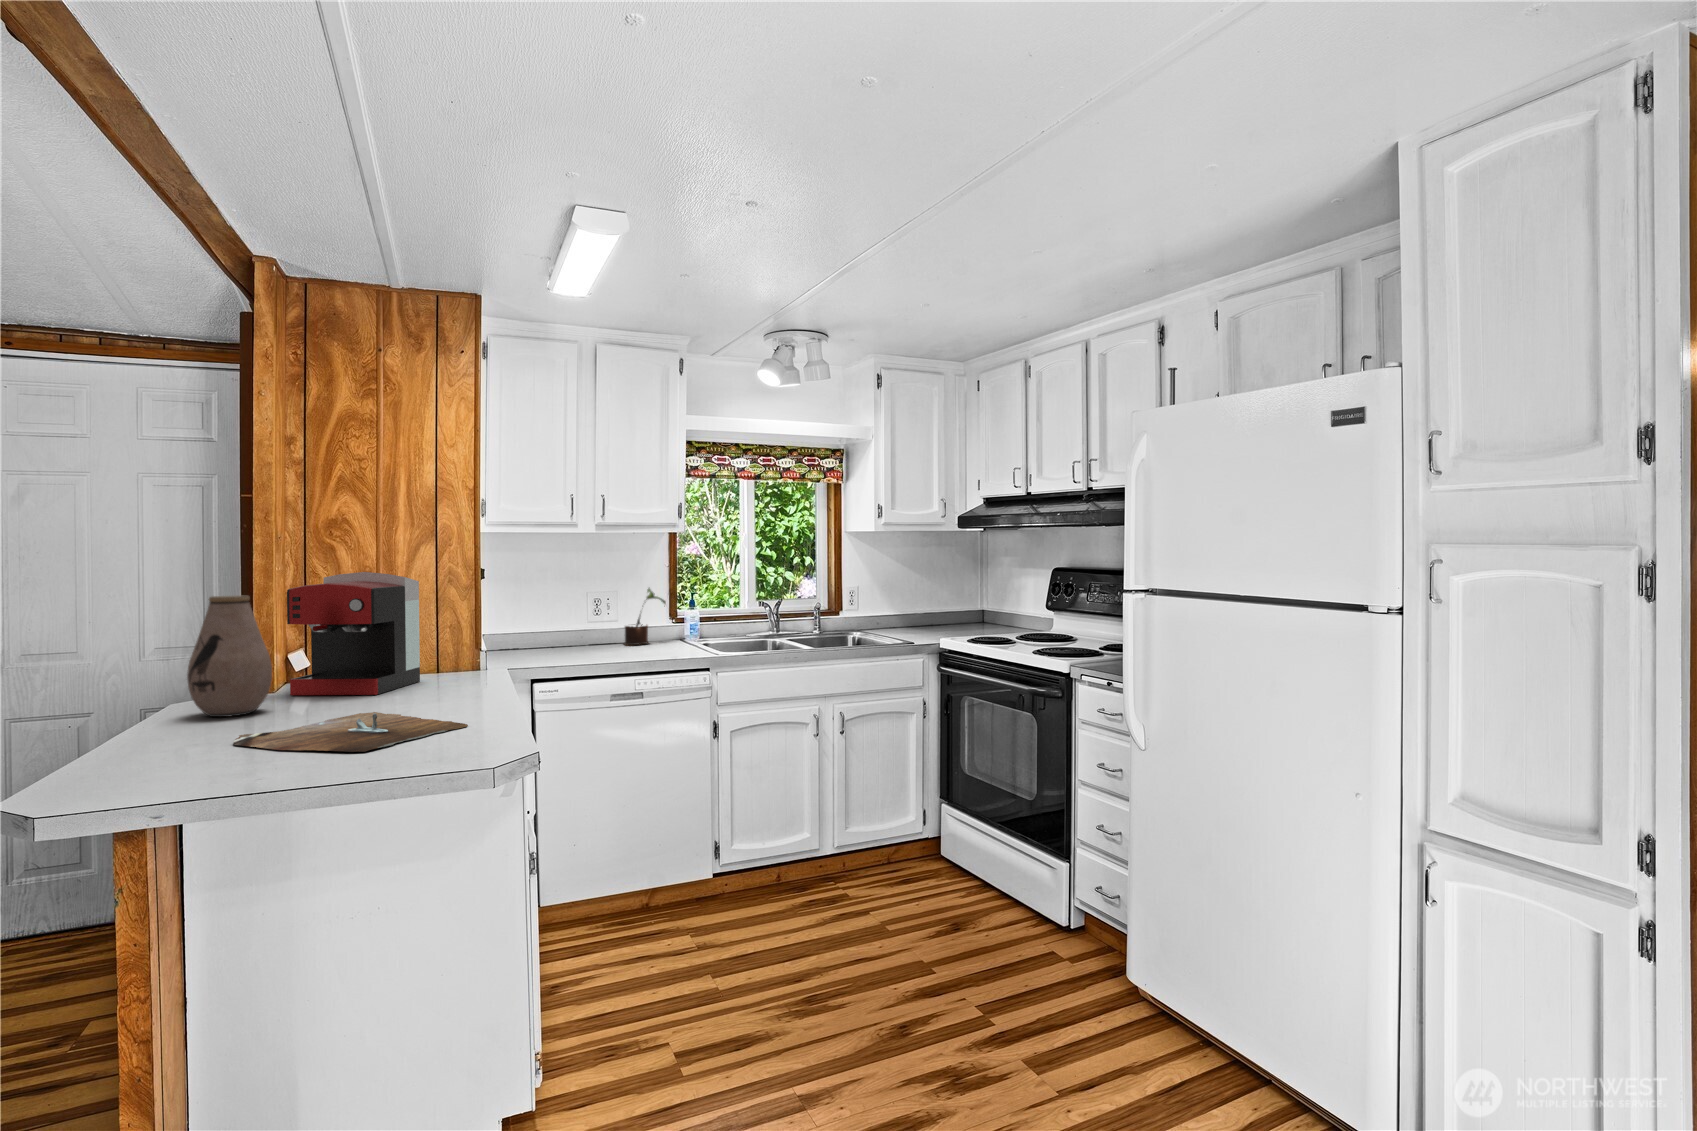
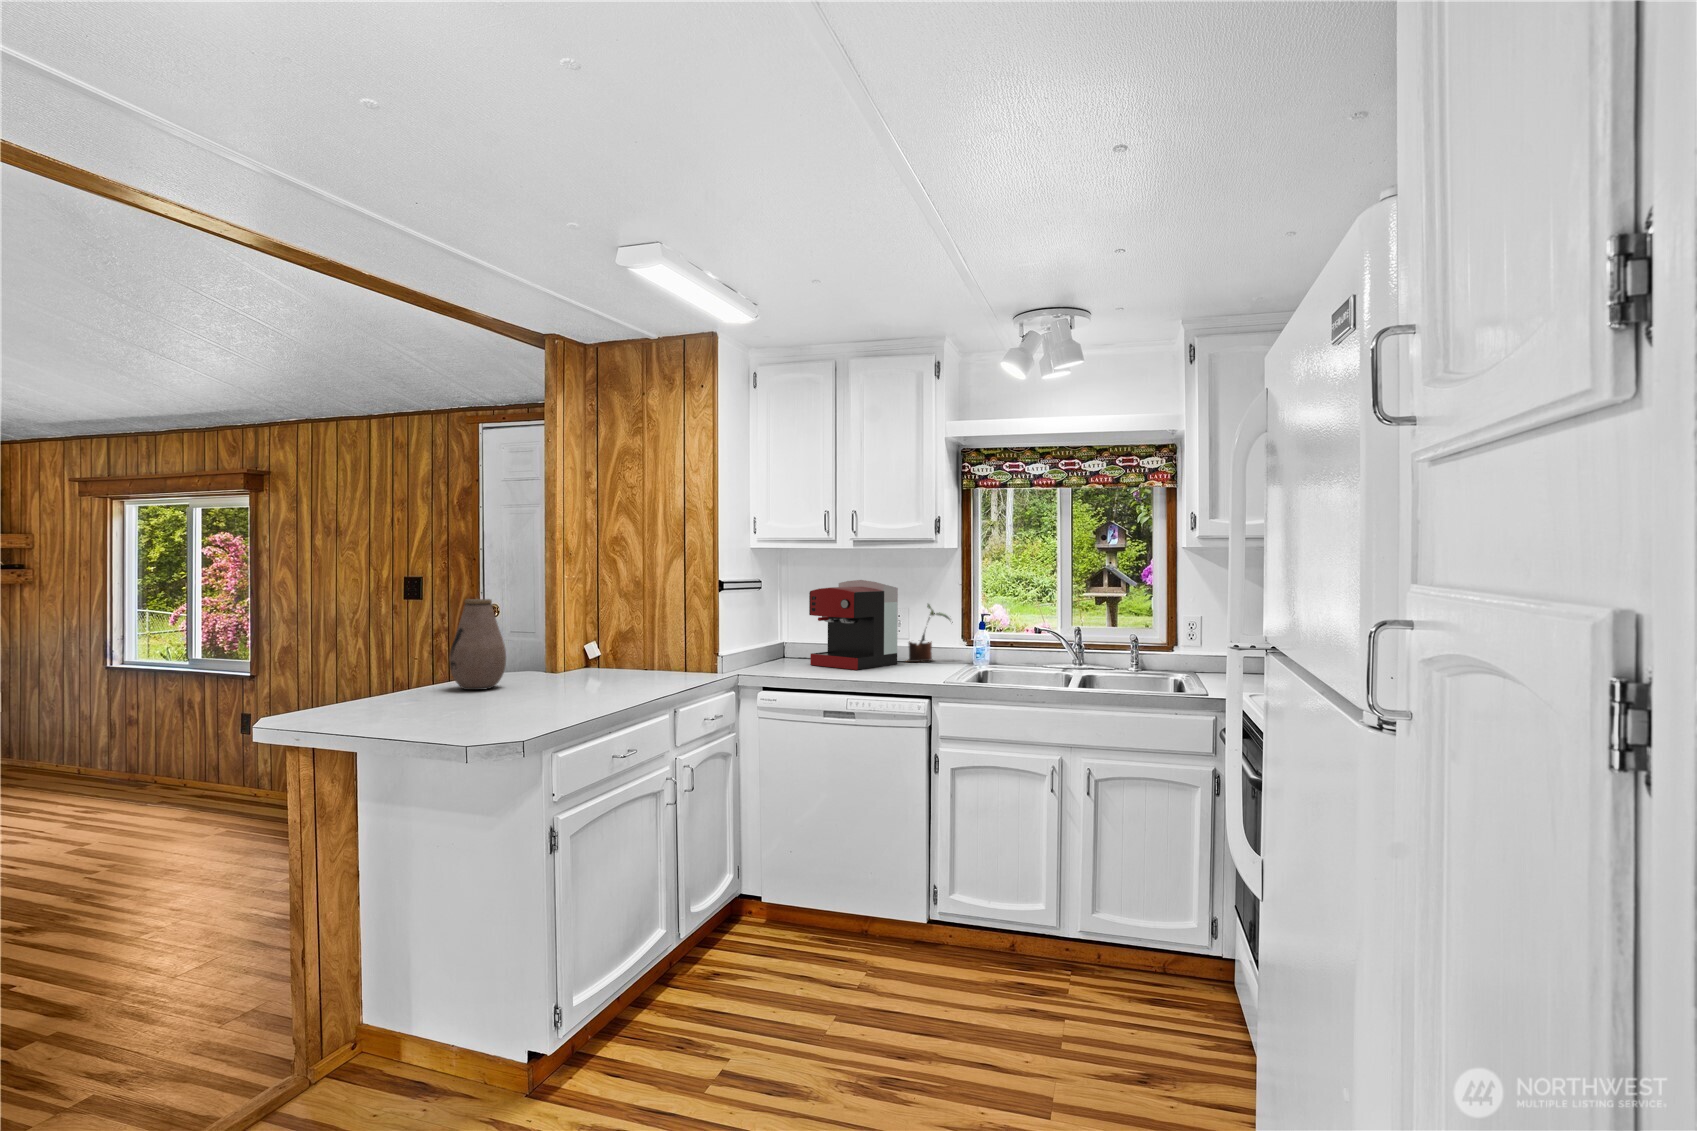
coffee maker: present [287,572,420,695] -> present [809,580,898,670]
cutting board: present [233,712,468,752] -> none [397,698,539,729]

